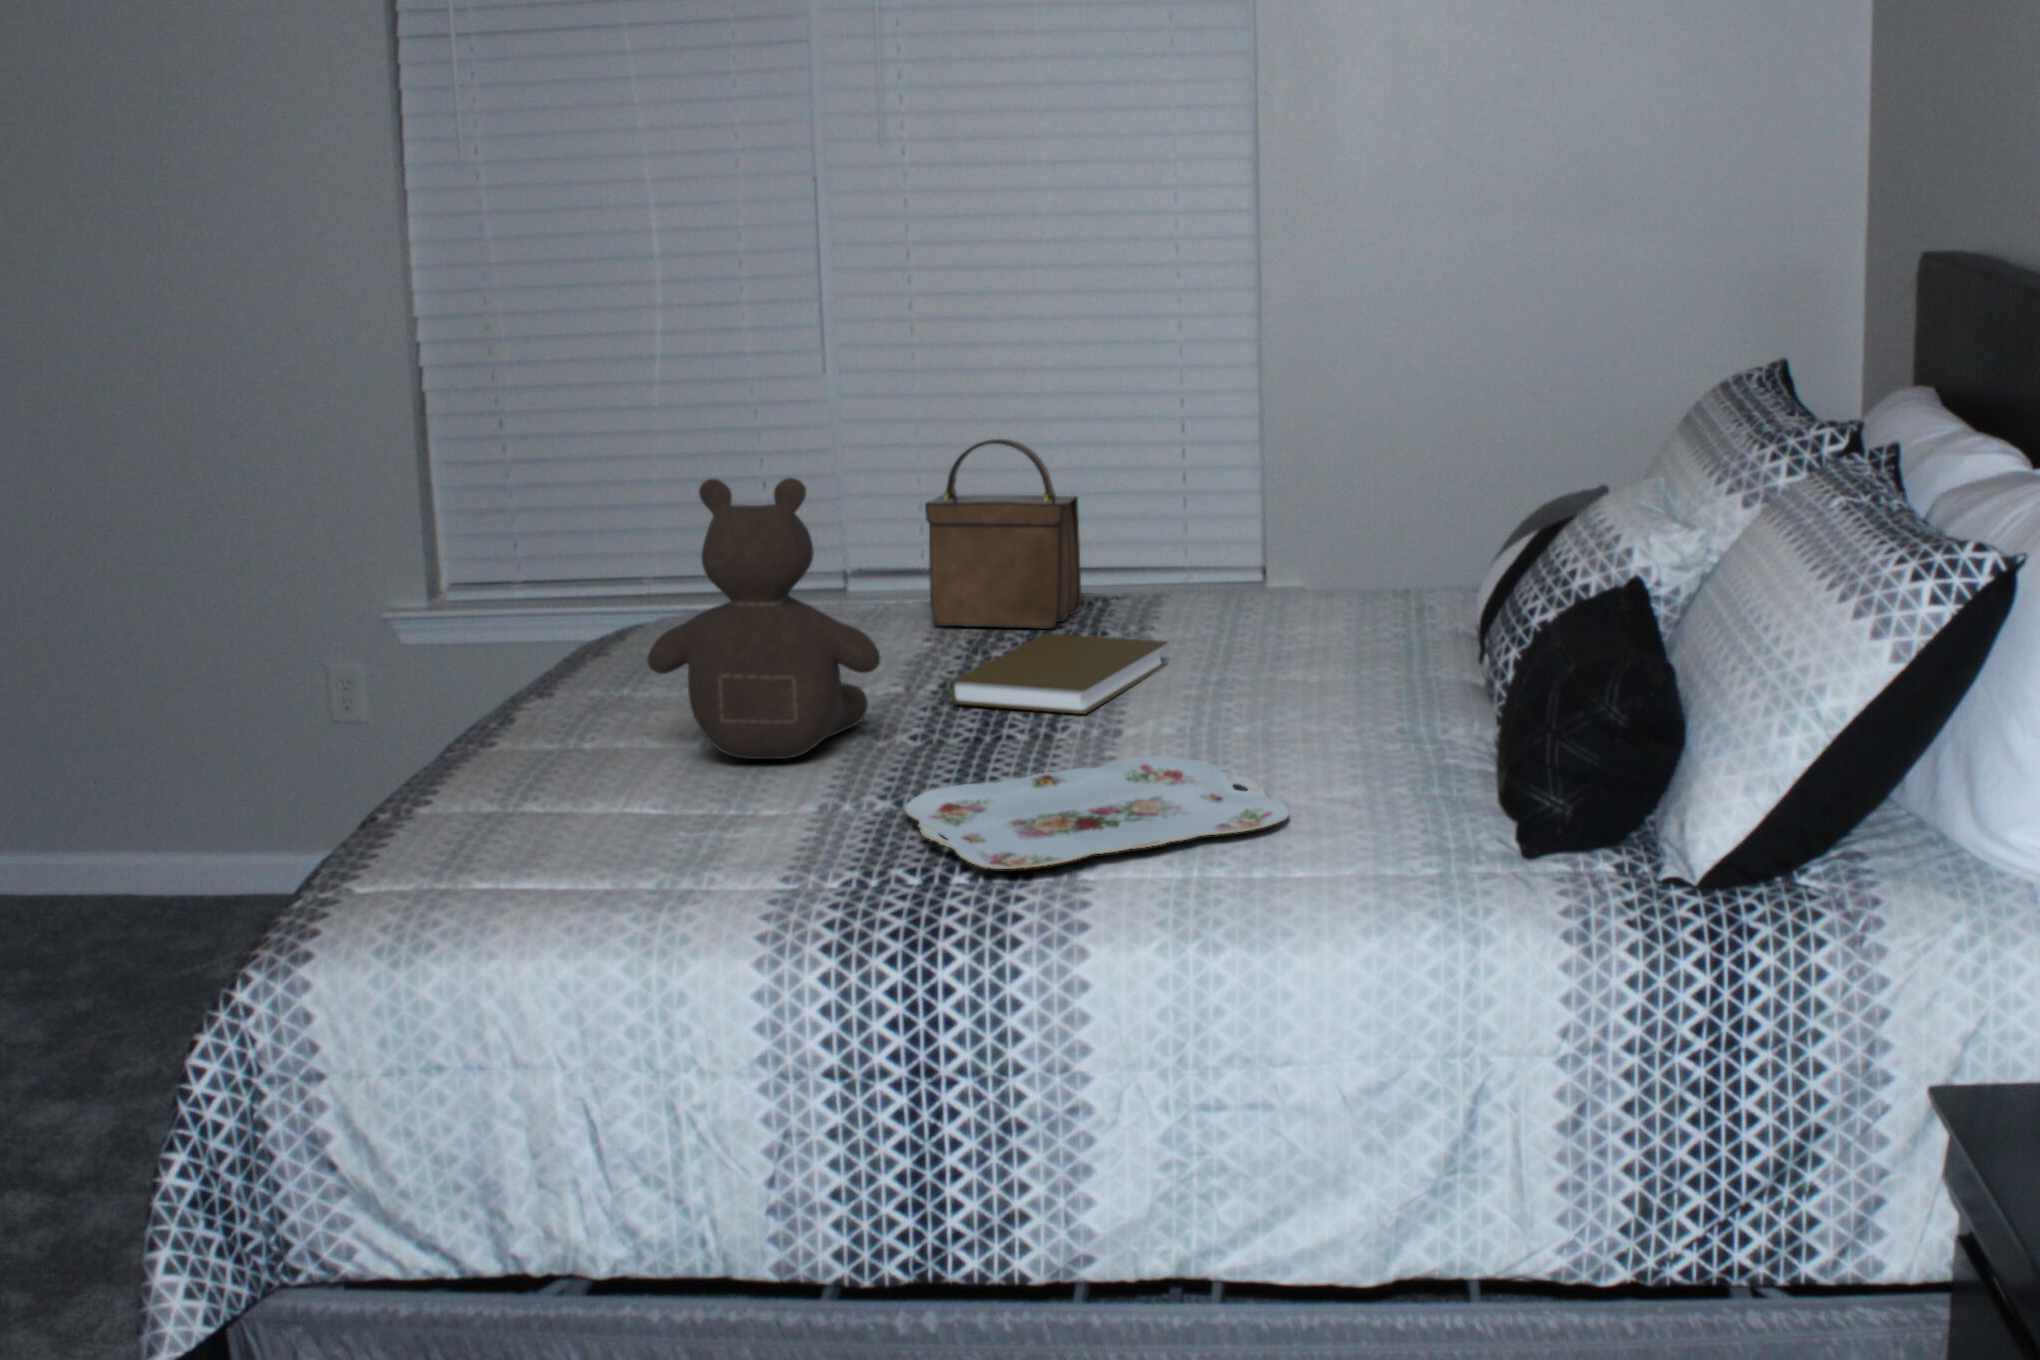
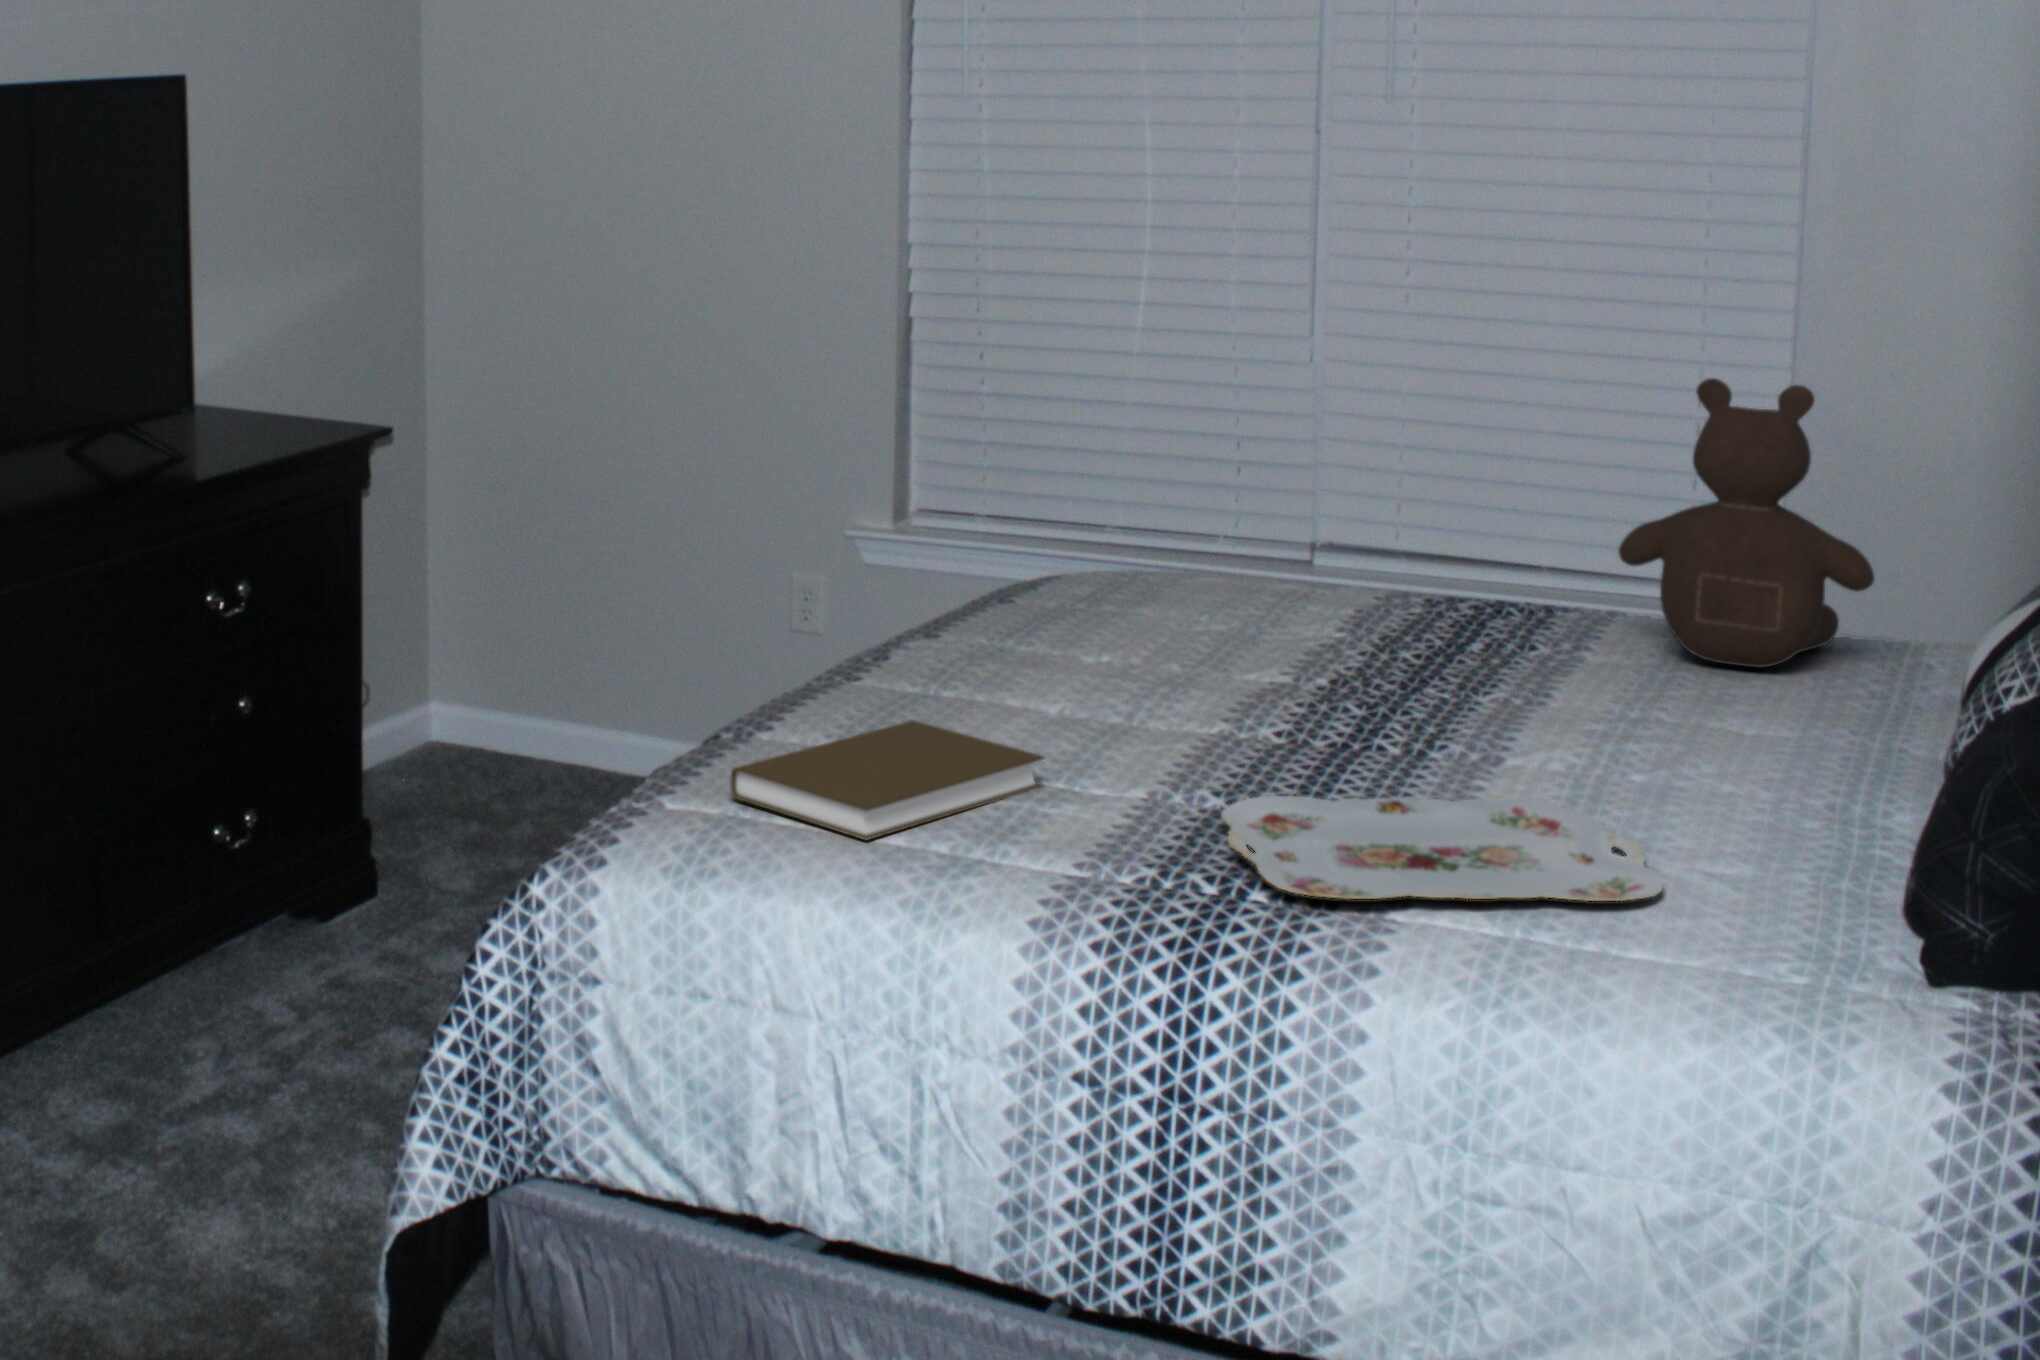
handbag: present [925,439,1081,629] -> none [1346,405,1538,634]
teddy bear: present [648,478,881,759] -> present [1619,378,1874,668]
book: present [951,633,1167,714] -> present [730,720,1044,840]

